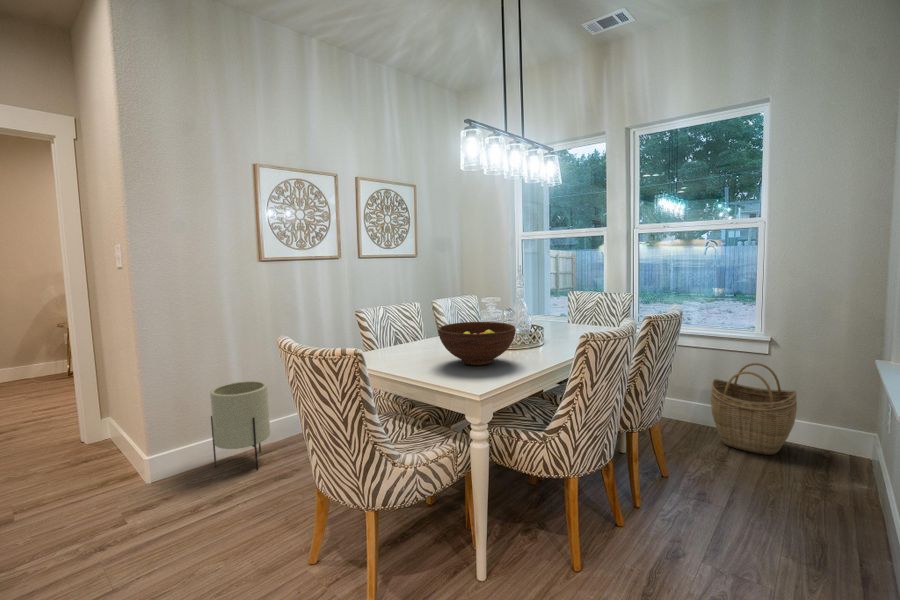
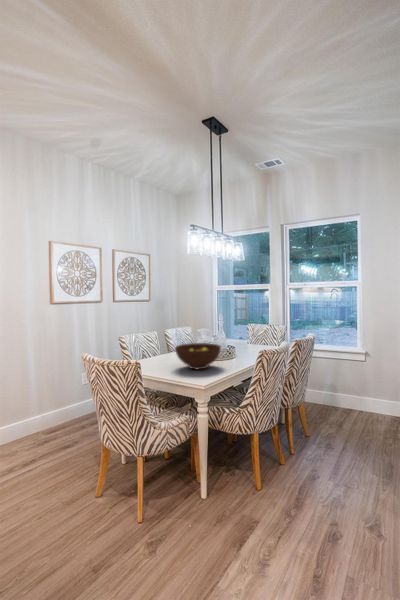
woven basket: present [711,363,797,455] -> none [333,366,380,421]
planter: present [210,381,270,470] -> none [17,384,57,444]

